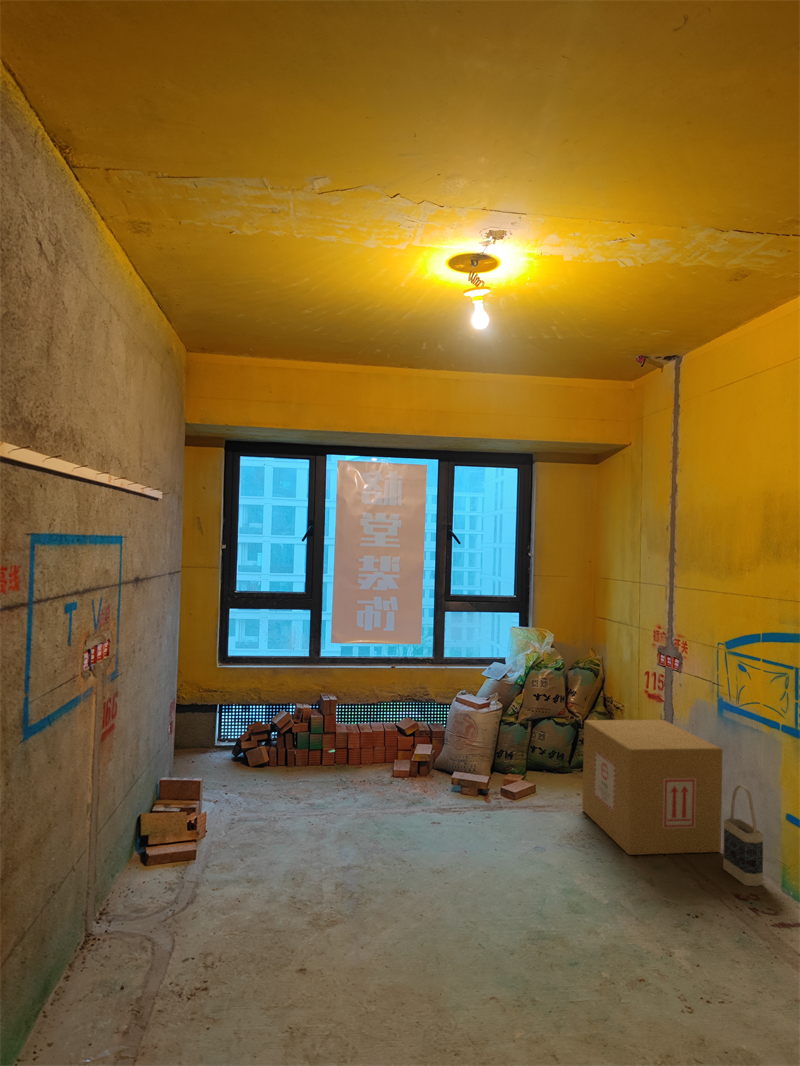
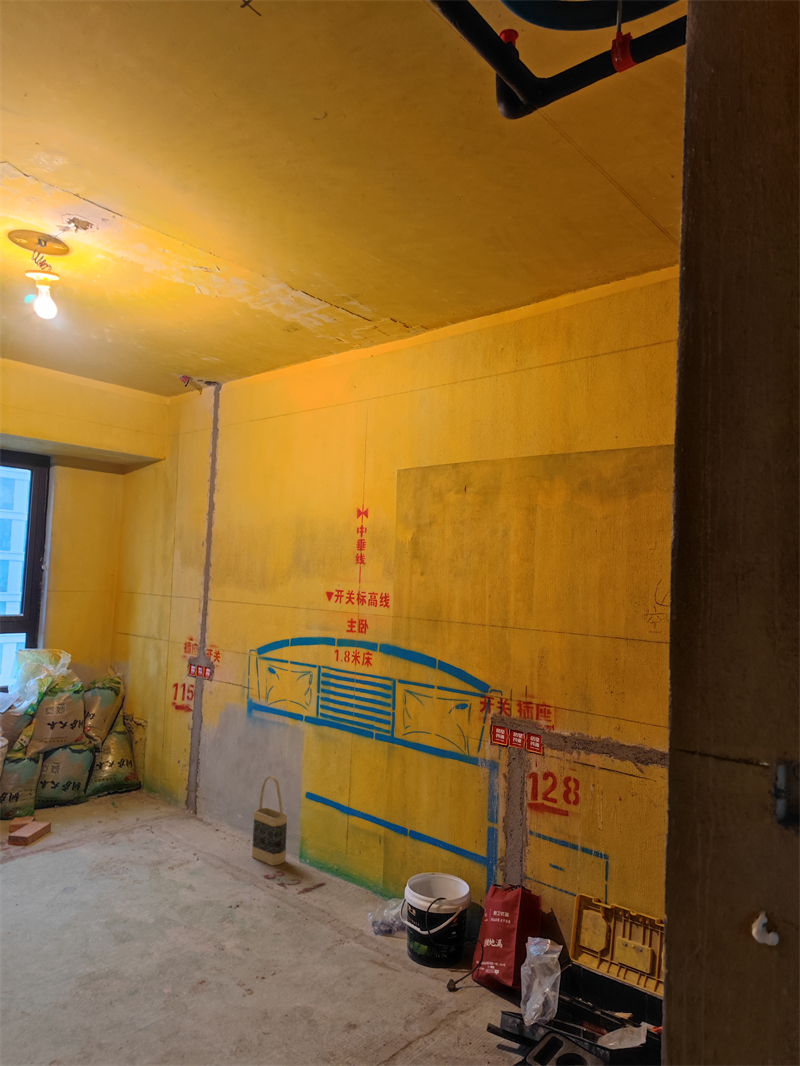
cardboard box: present [582,720,723,855] -> none [109,729,252,869]

